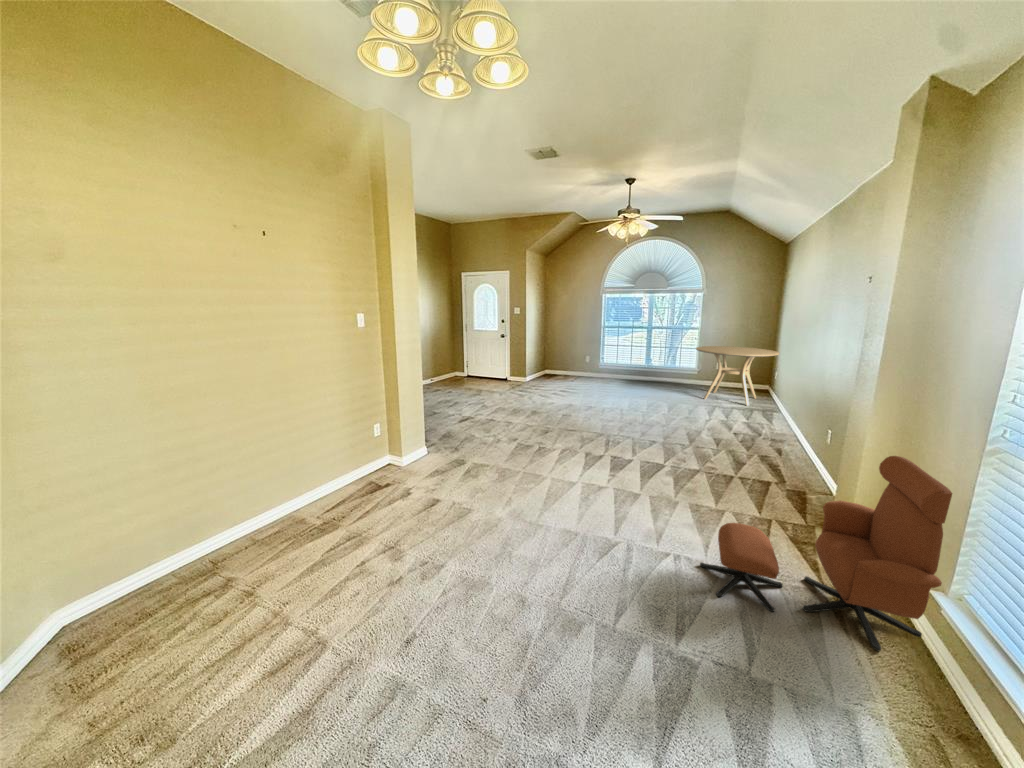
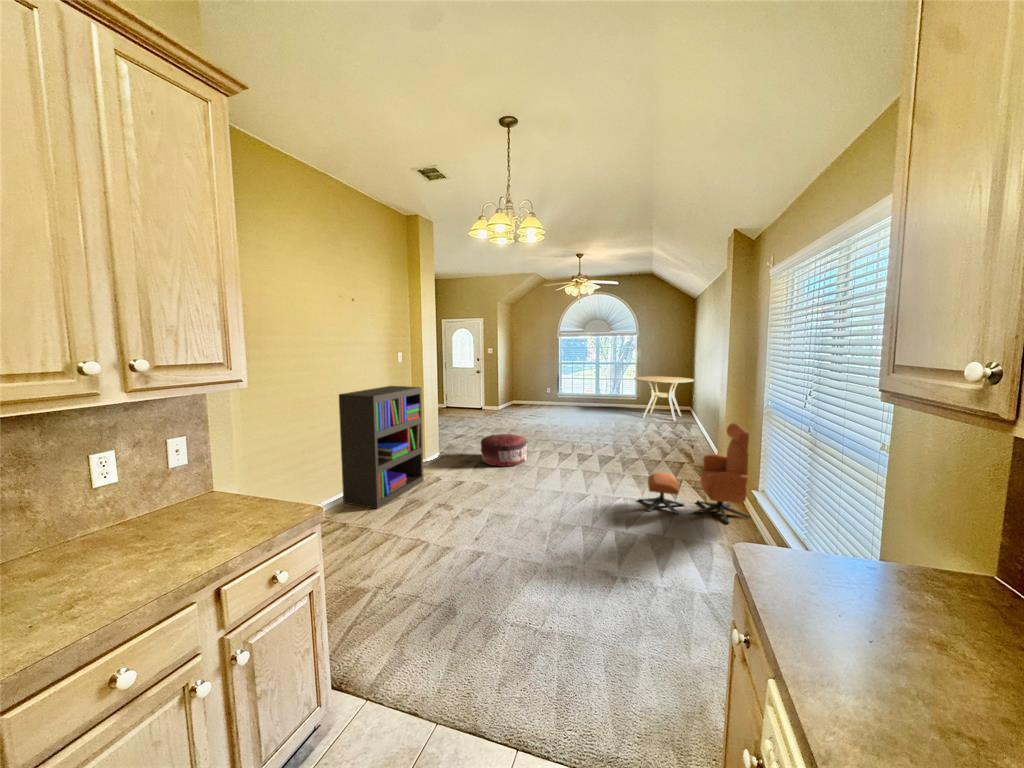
bookshelf: none [233,362,386,551] -> present [339,386,424,509]
pouf: none [477,425,541,474] -> present [481,434,527,466]

